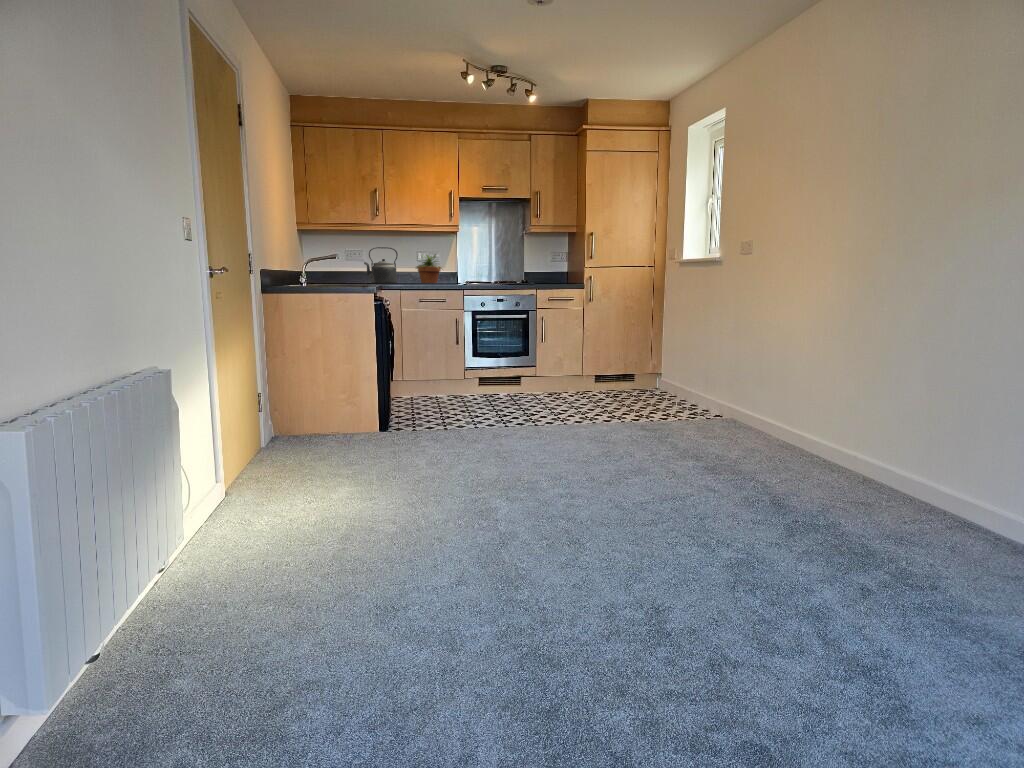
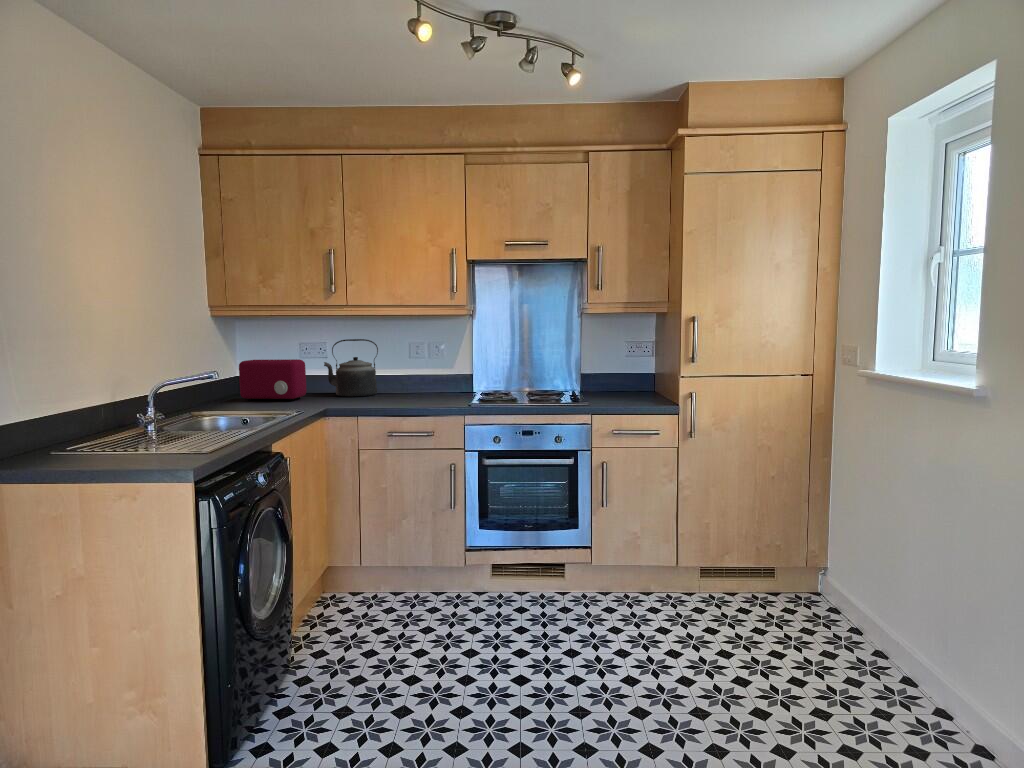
potted plant: present [416,255,442,283] -> none [397,349,445,399]
toaster: none [316,258,357,284] -> present [239,359,306,401]

